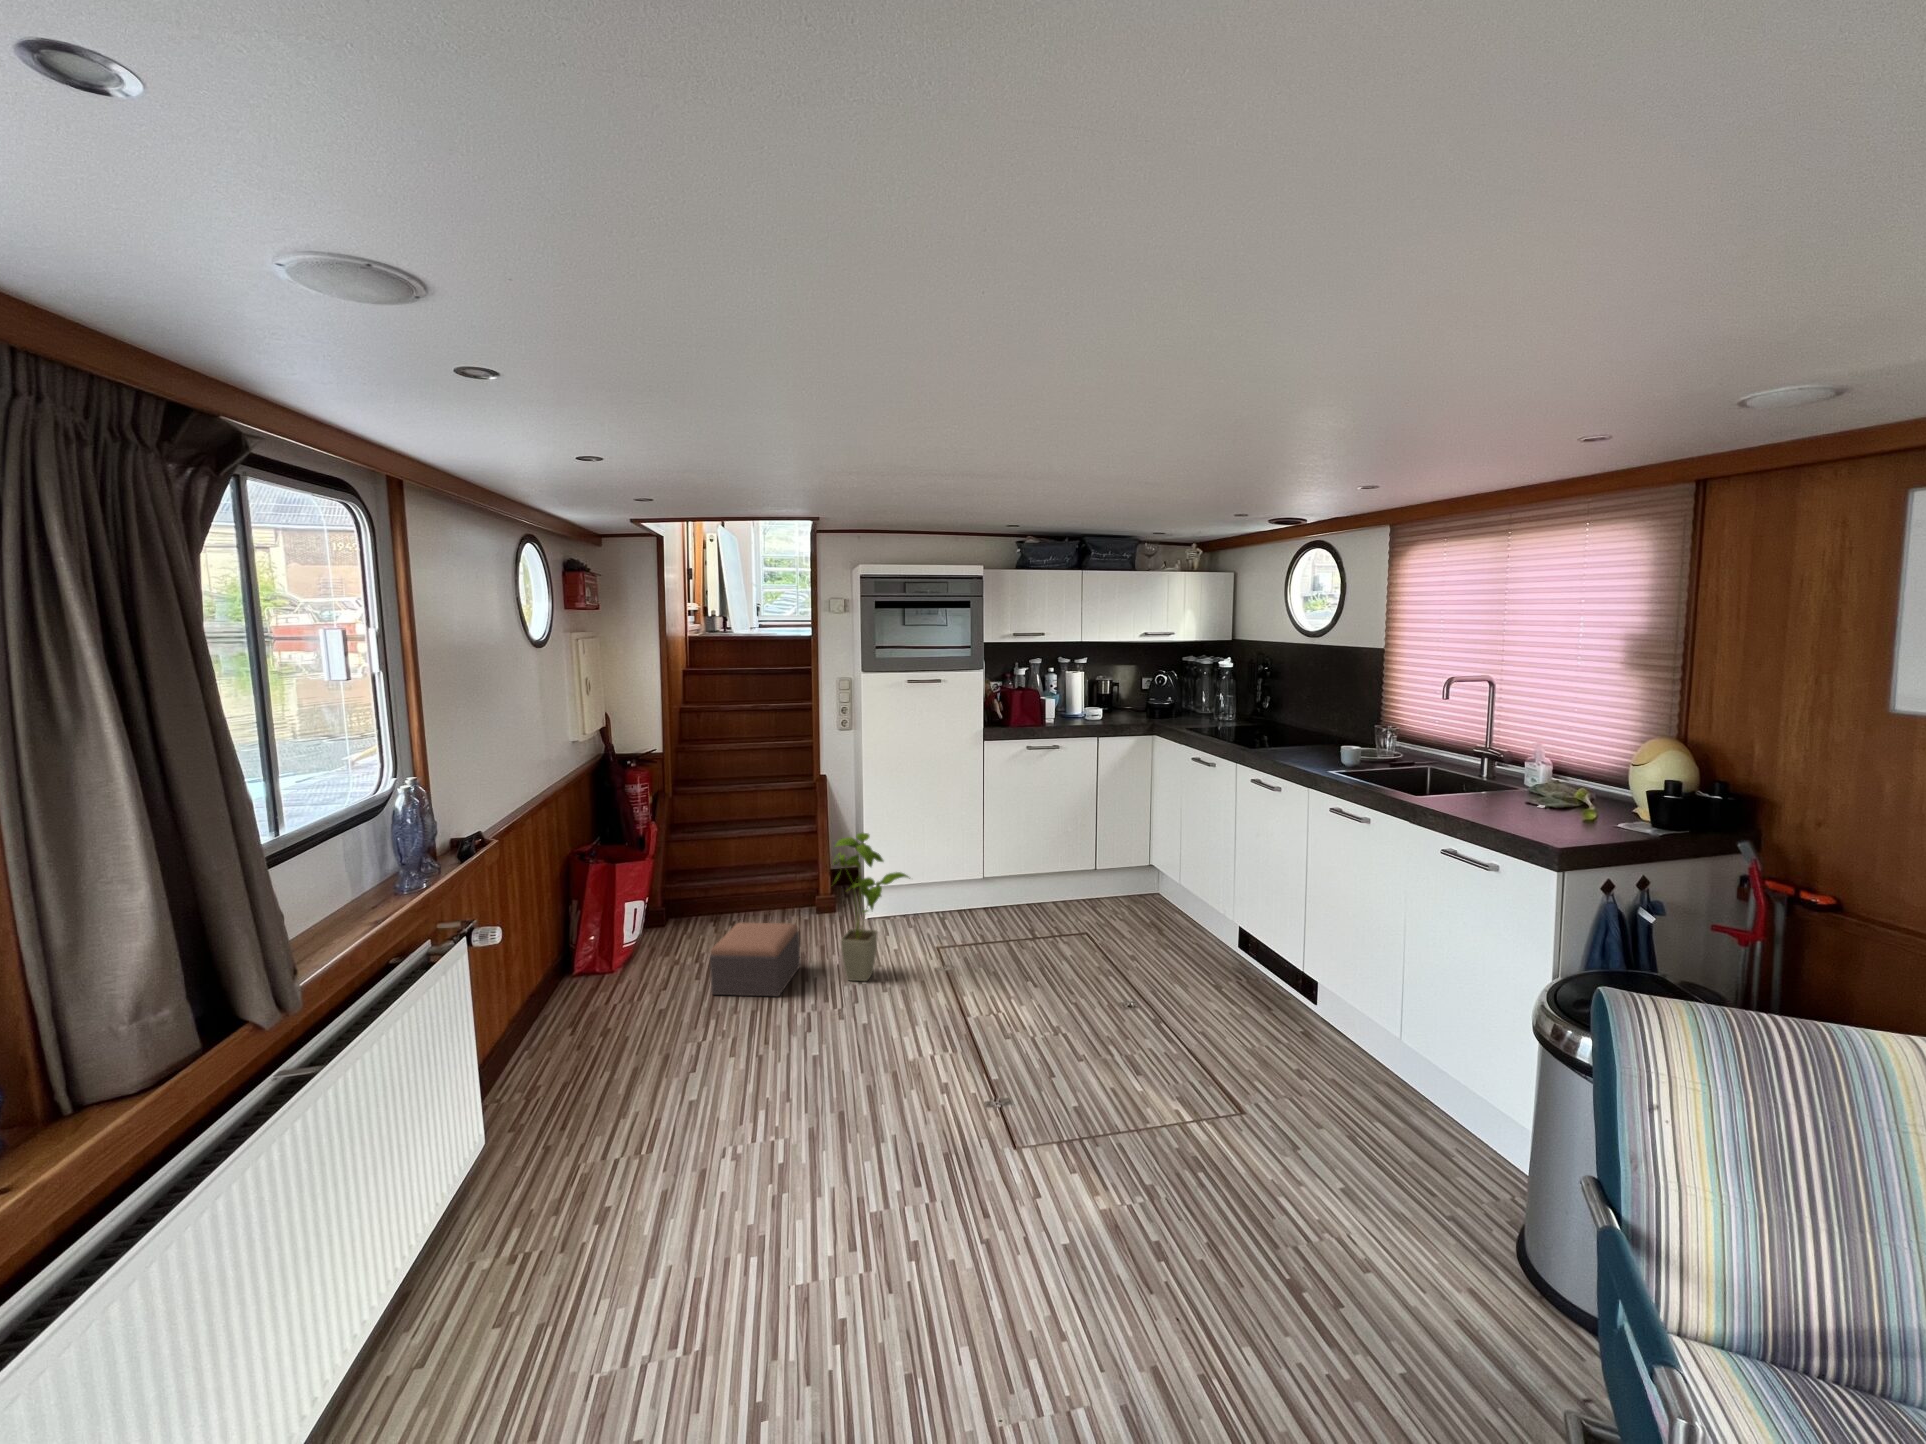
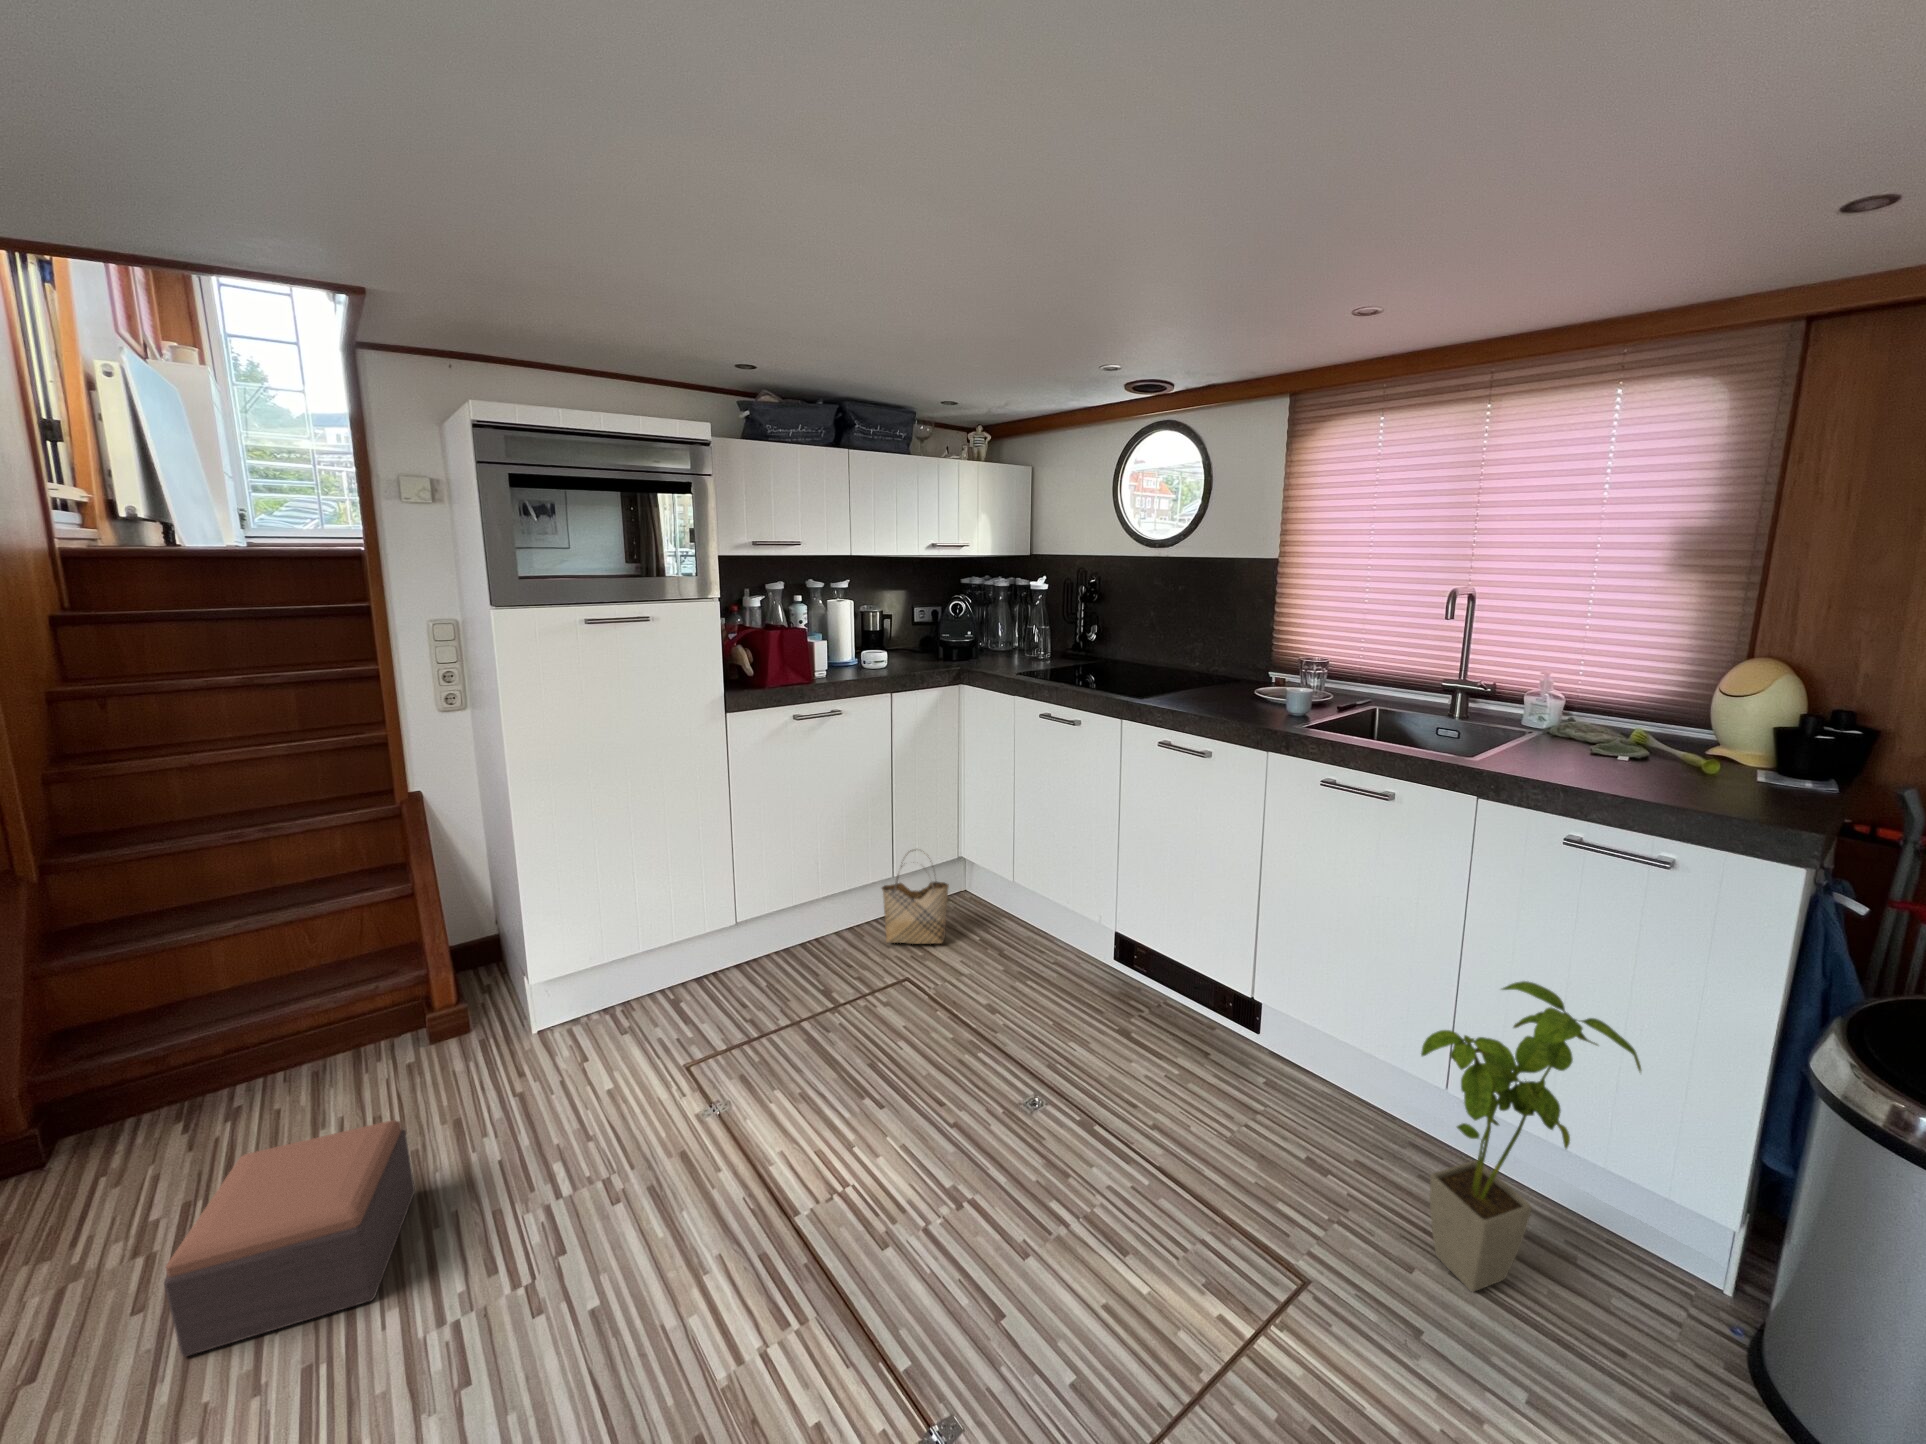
house plant: present [833,833,910,981] -> present [1421,981,1641,1292]
woven basket: none [1084,851,1132,921] -> present [882,855,949,944]

